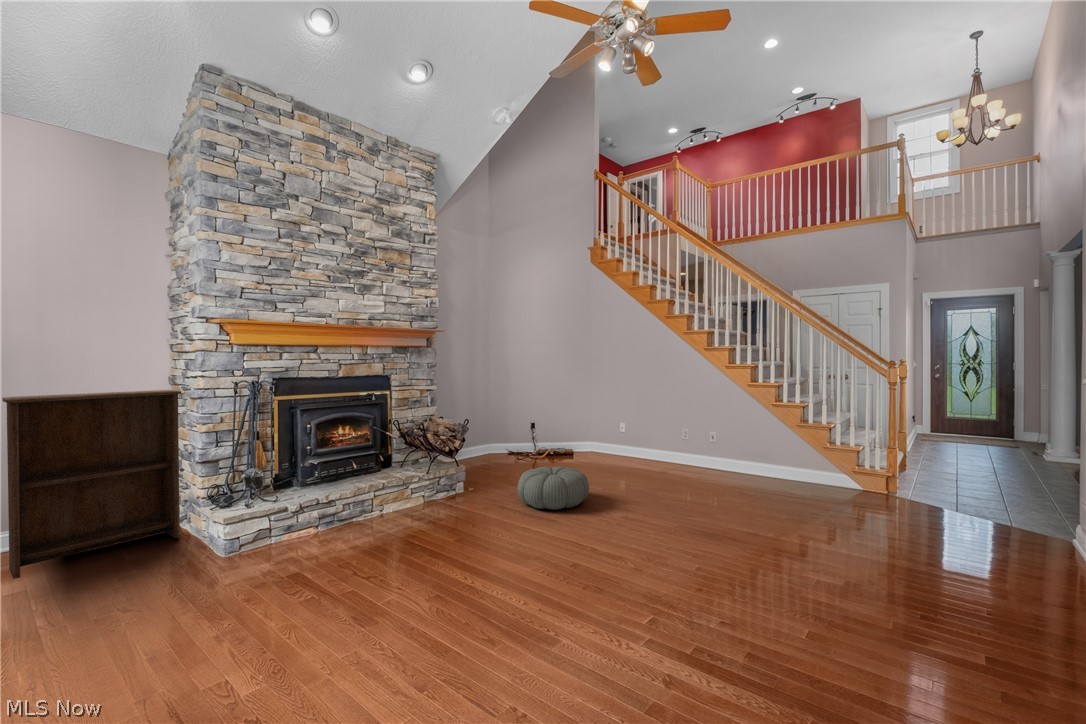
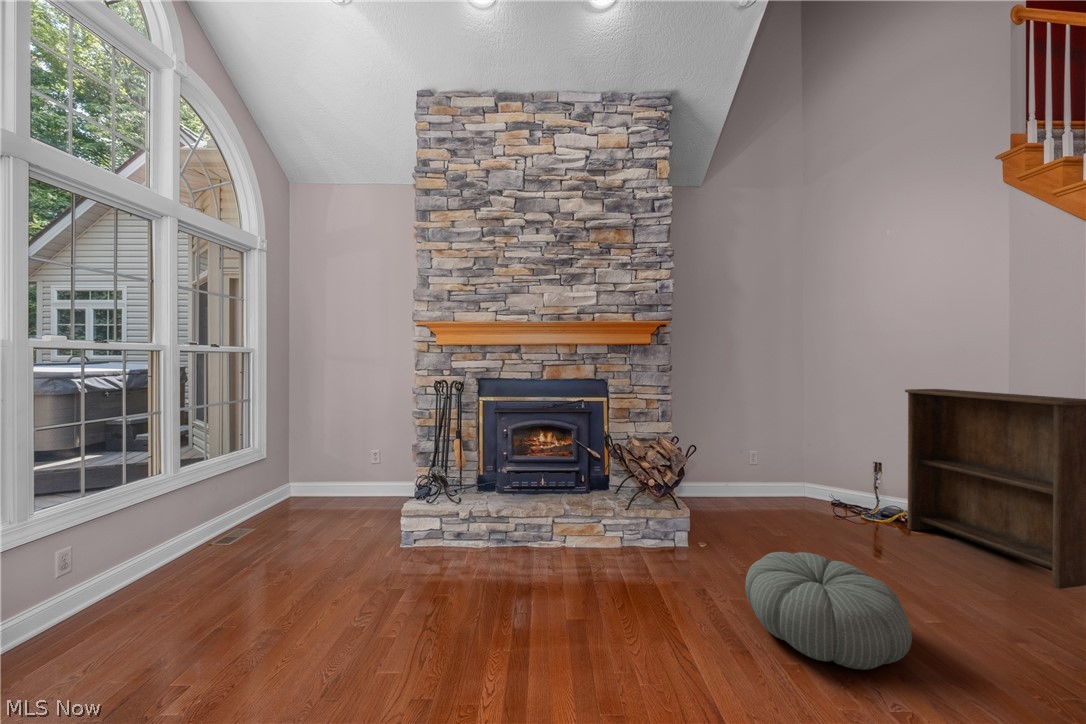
bookshelf: present [2,390,181,579] -> present [905,389,1086,589]

